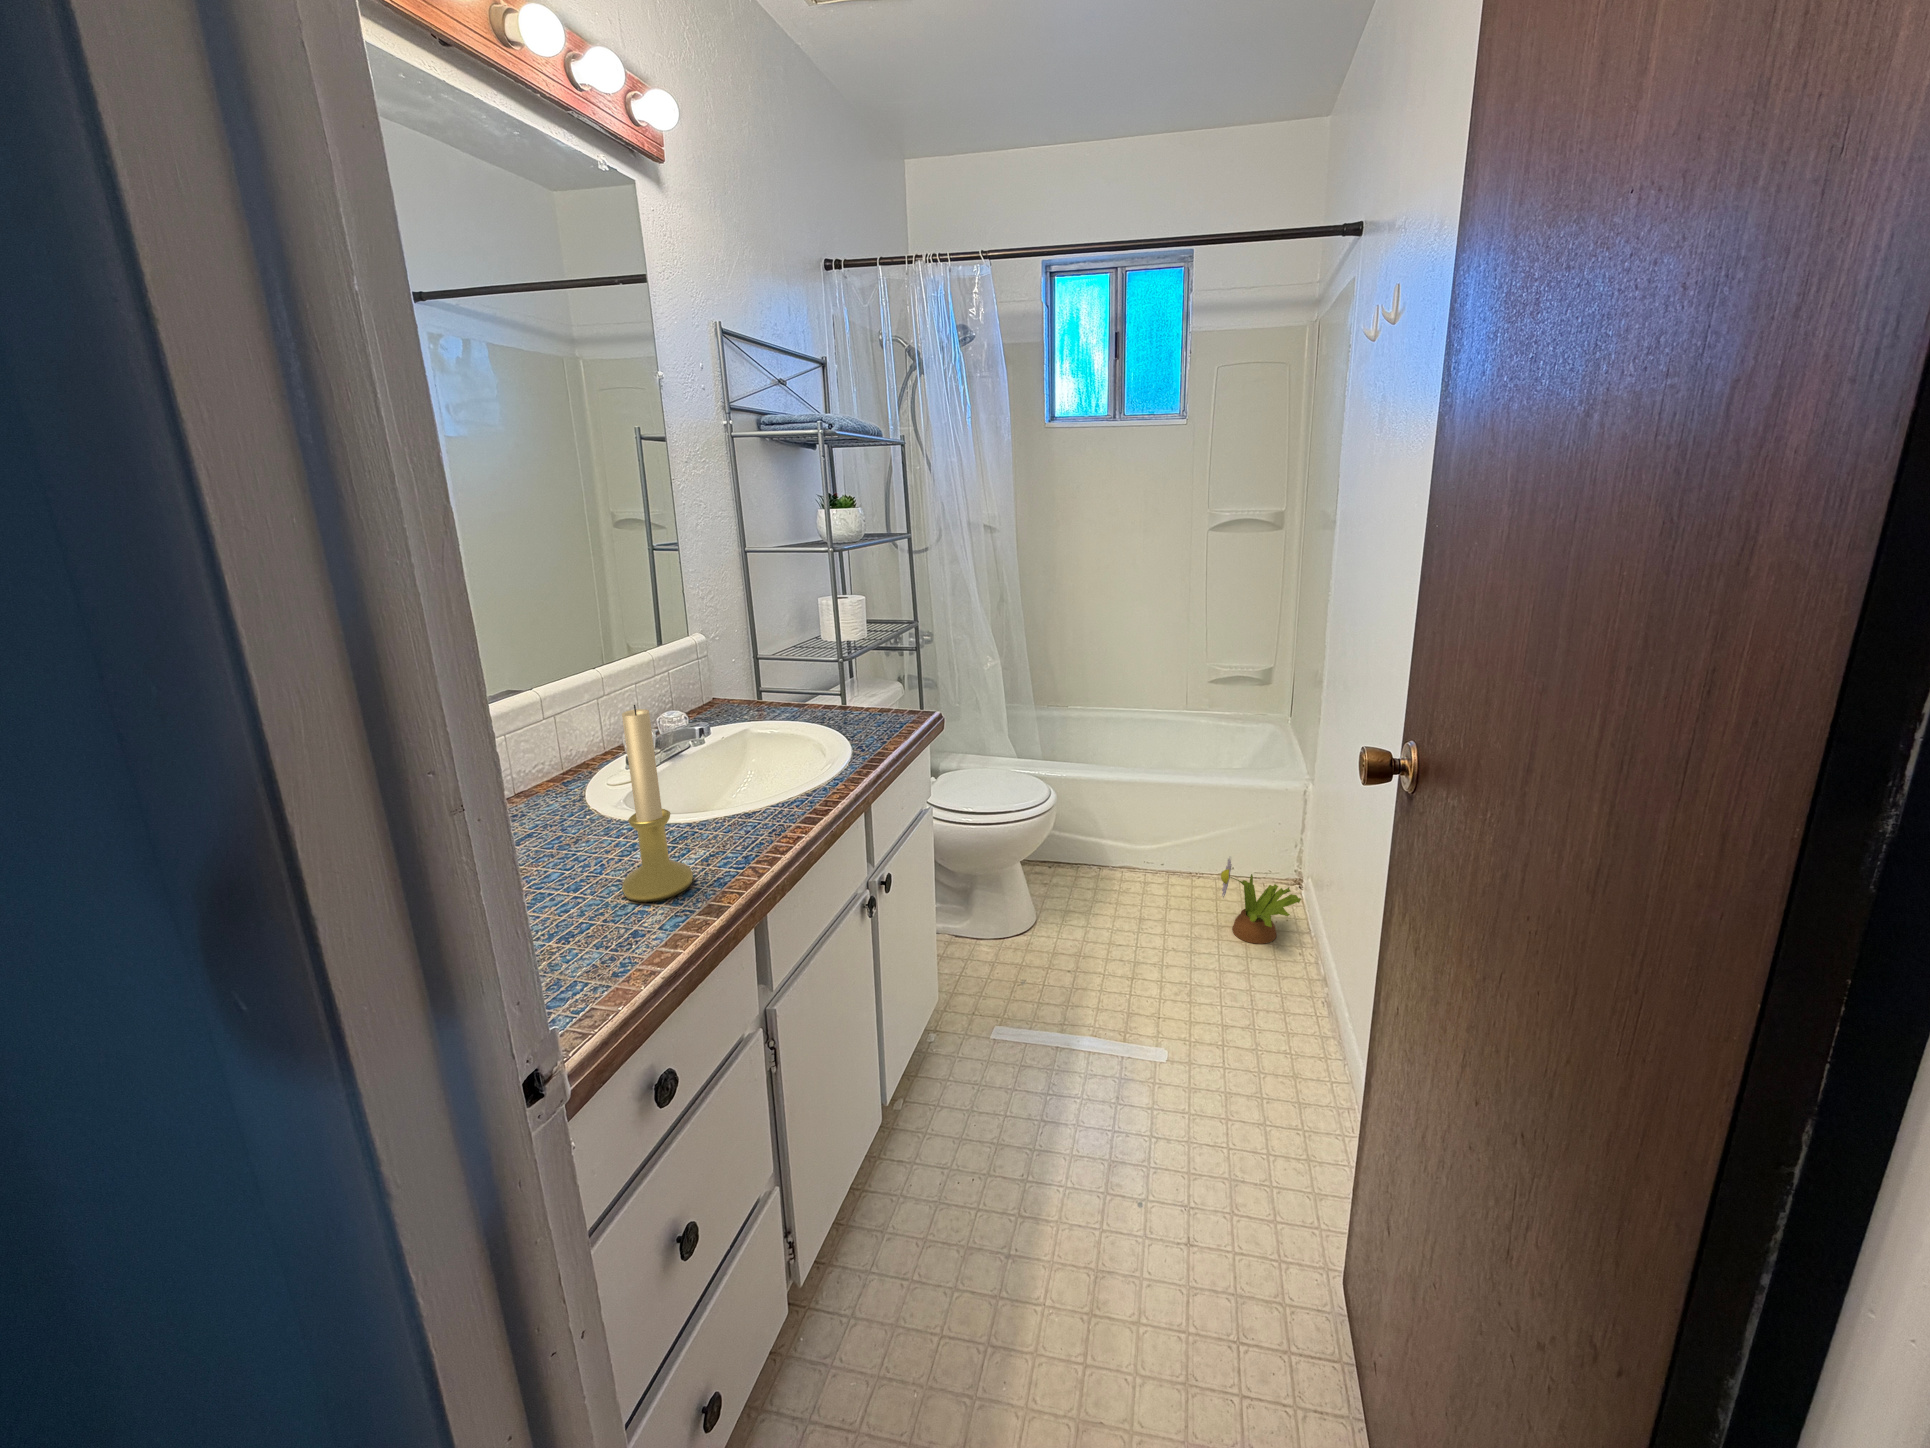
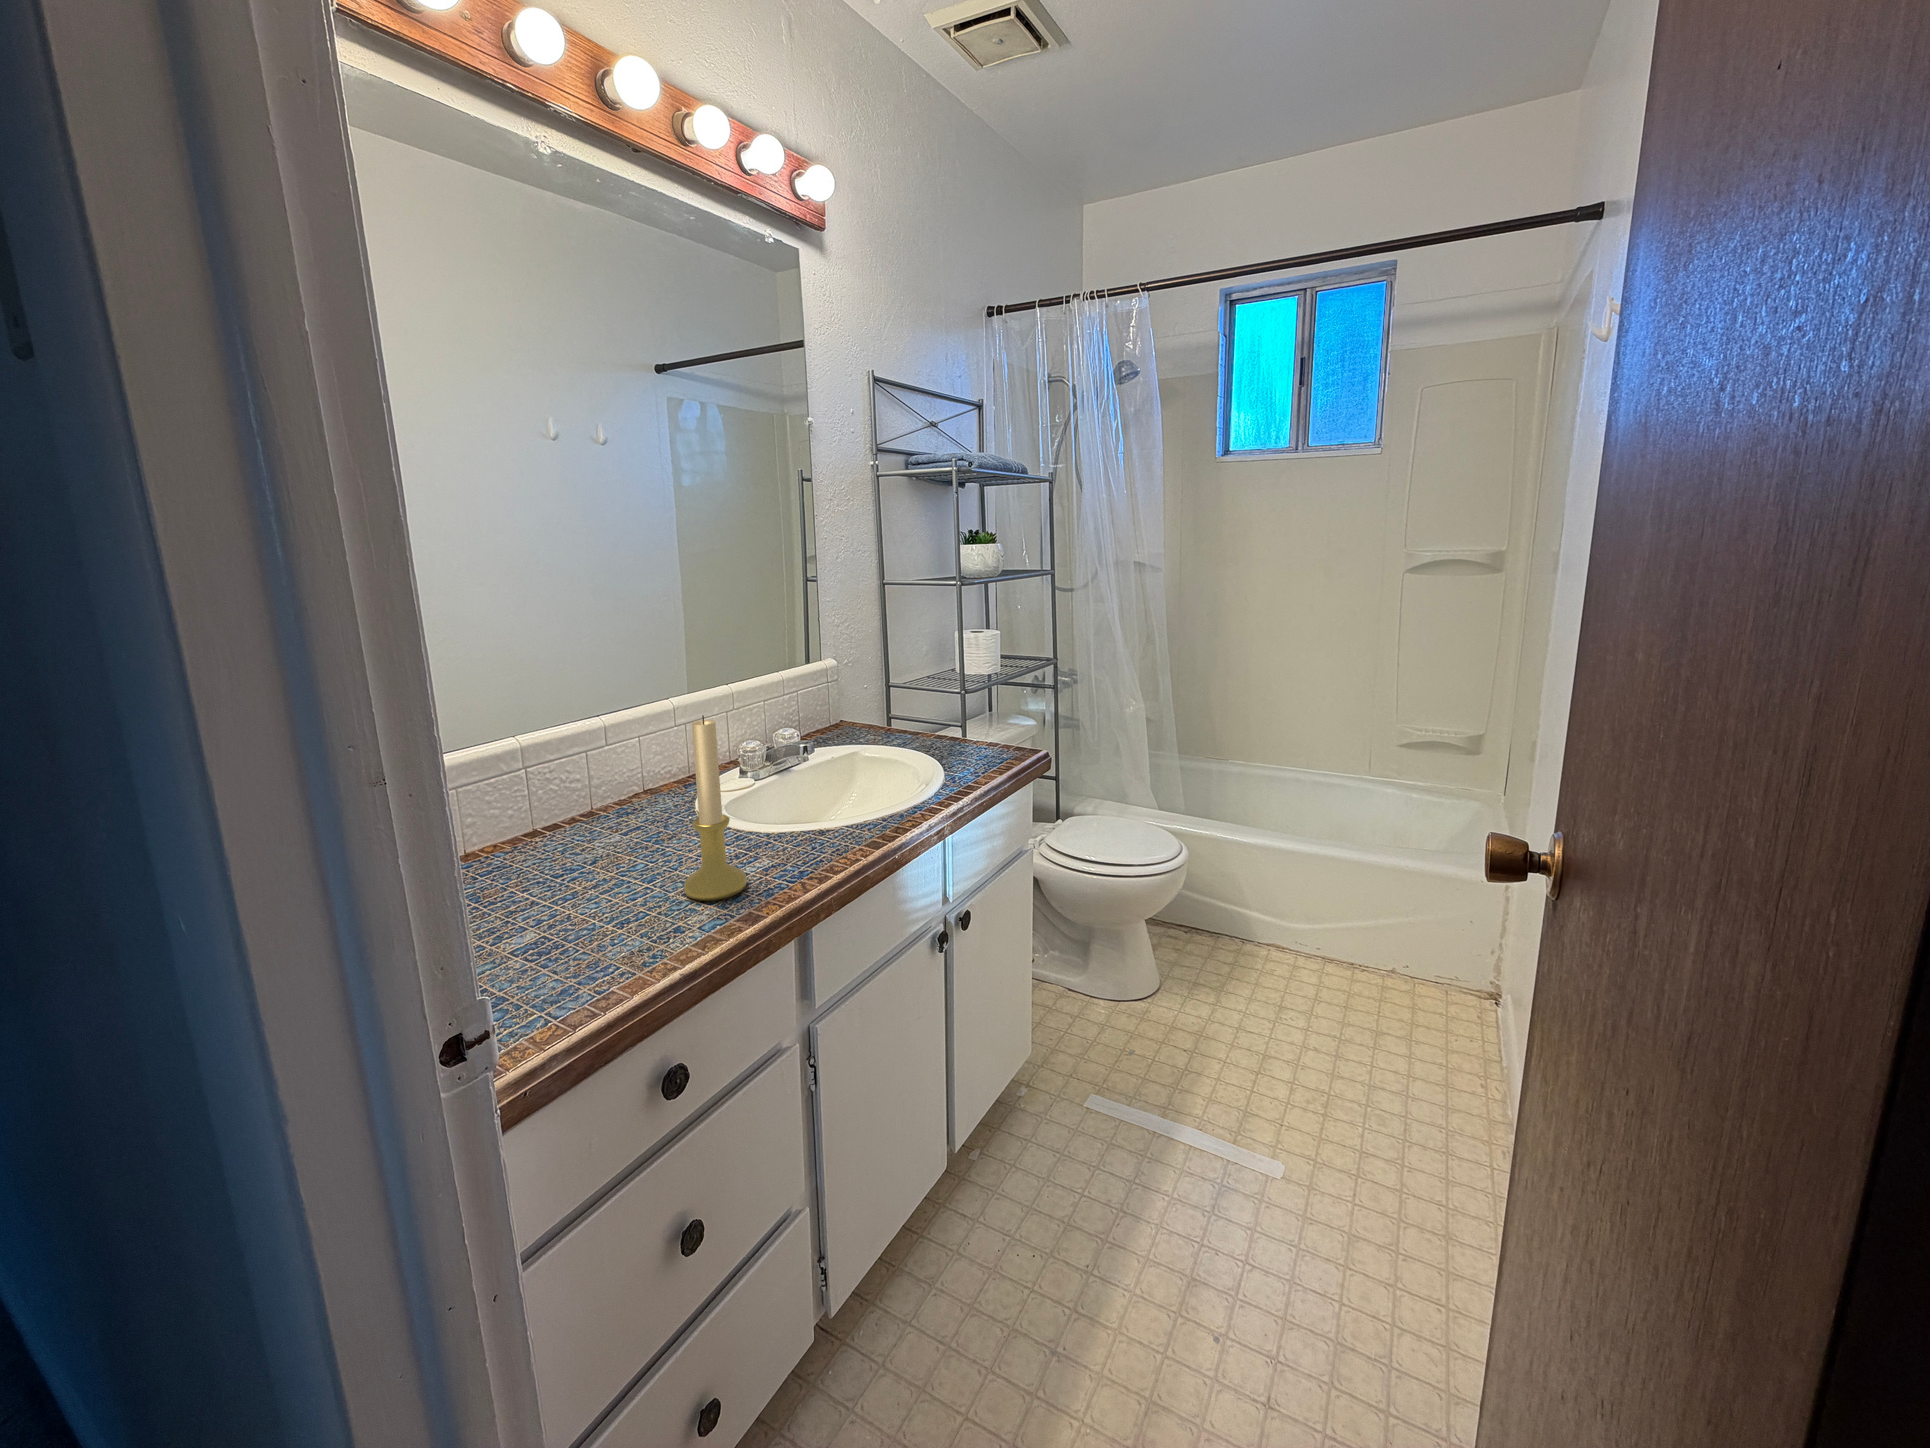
decorative plant: present [1221,858,1301,944] -> none [1386,955,1495,1070]

